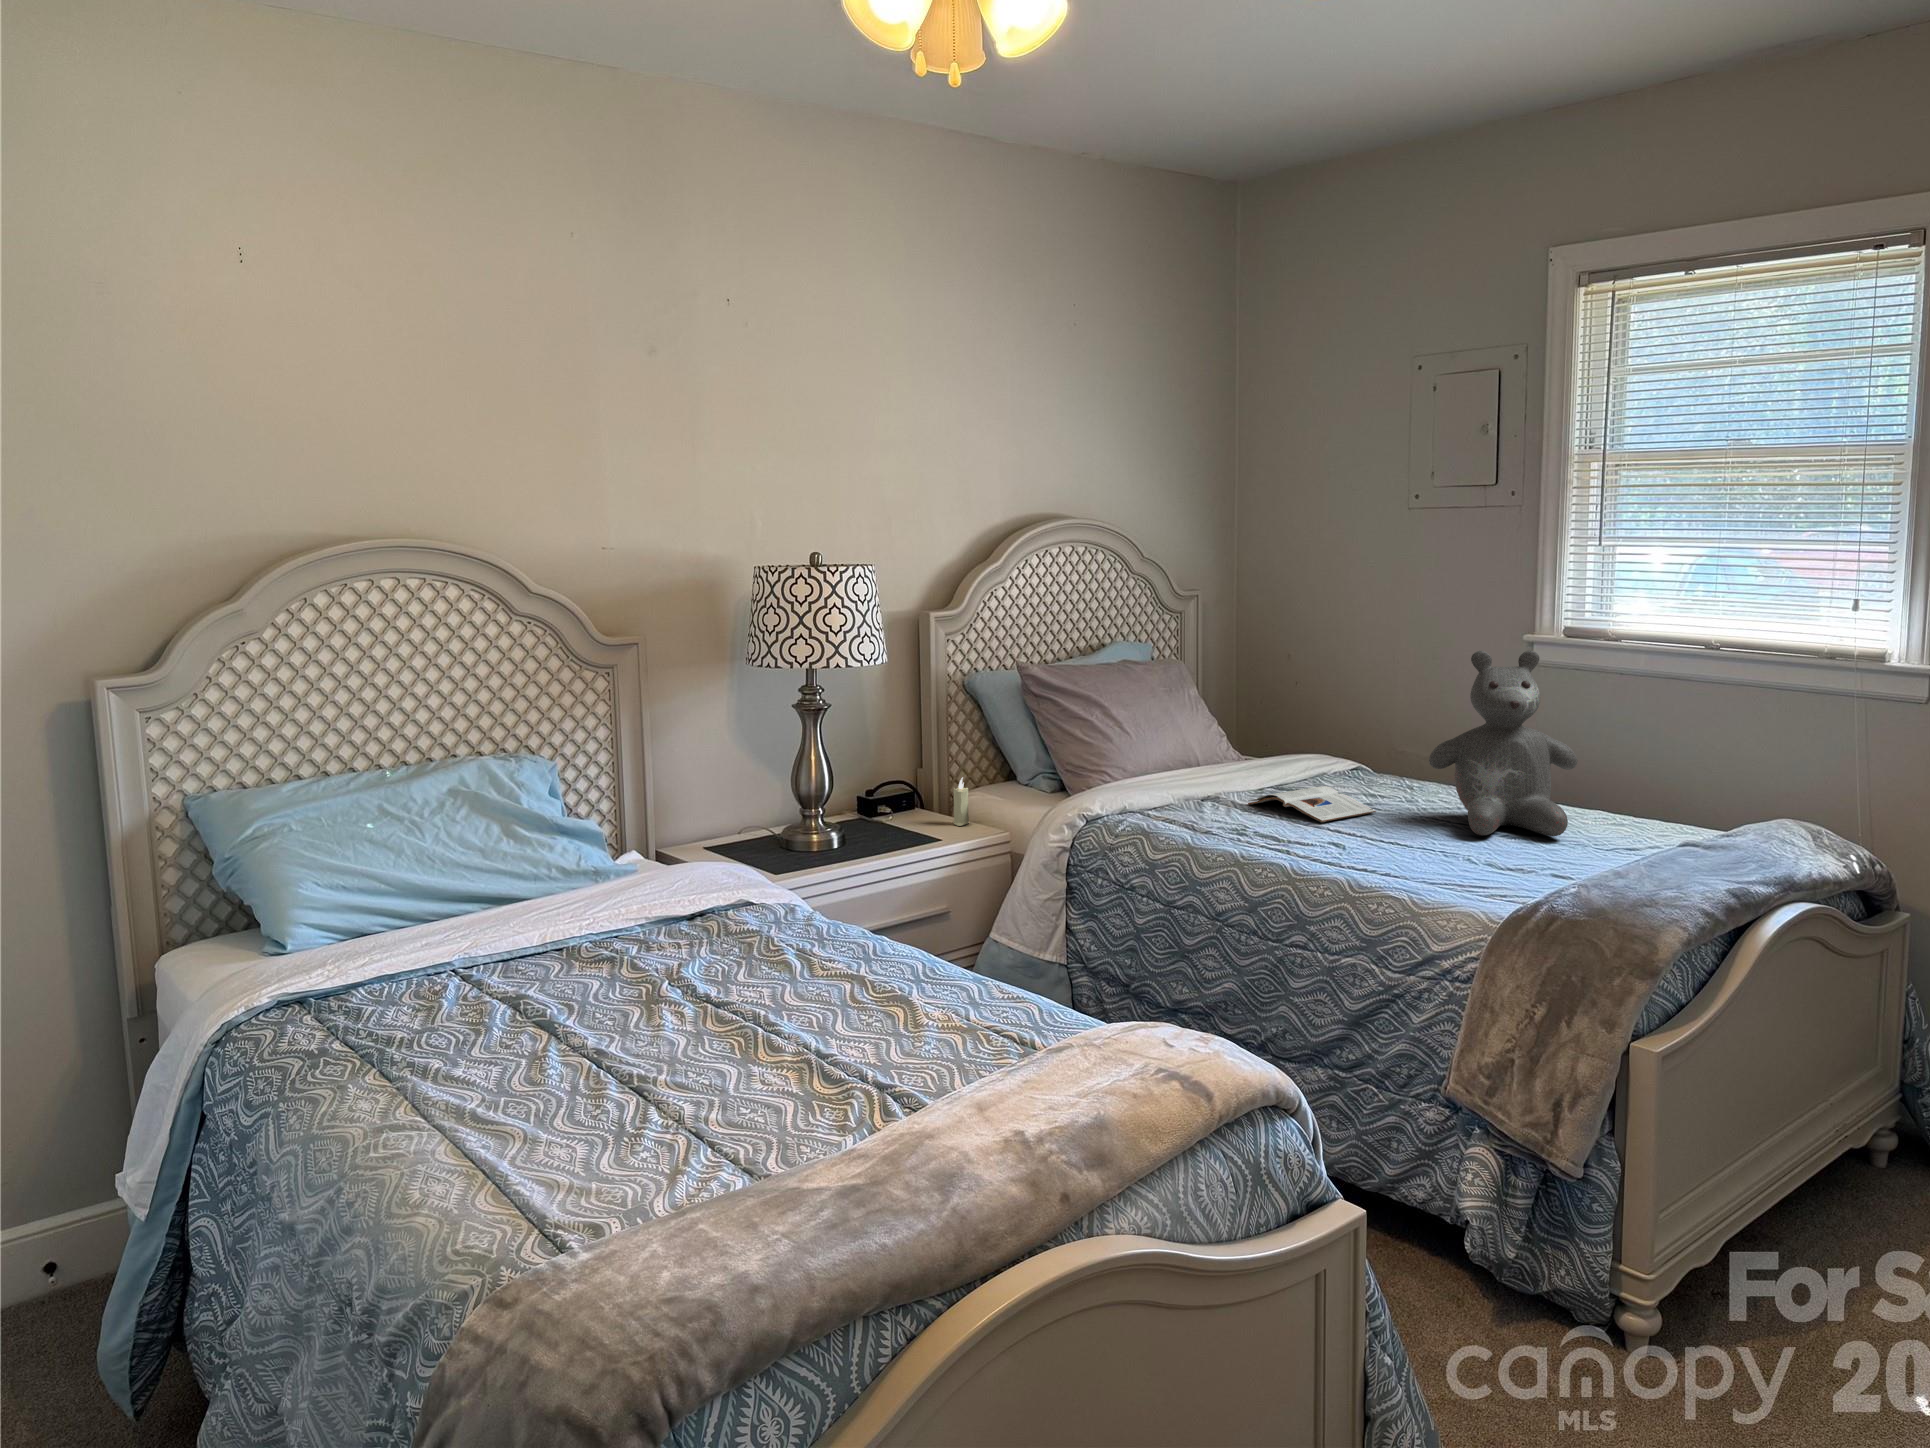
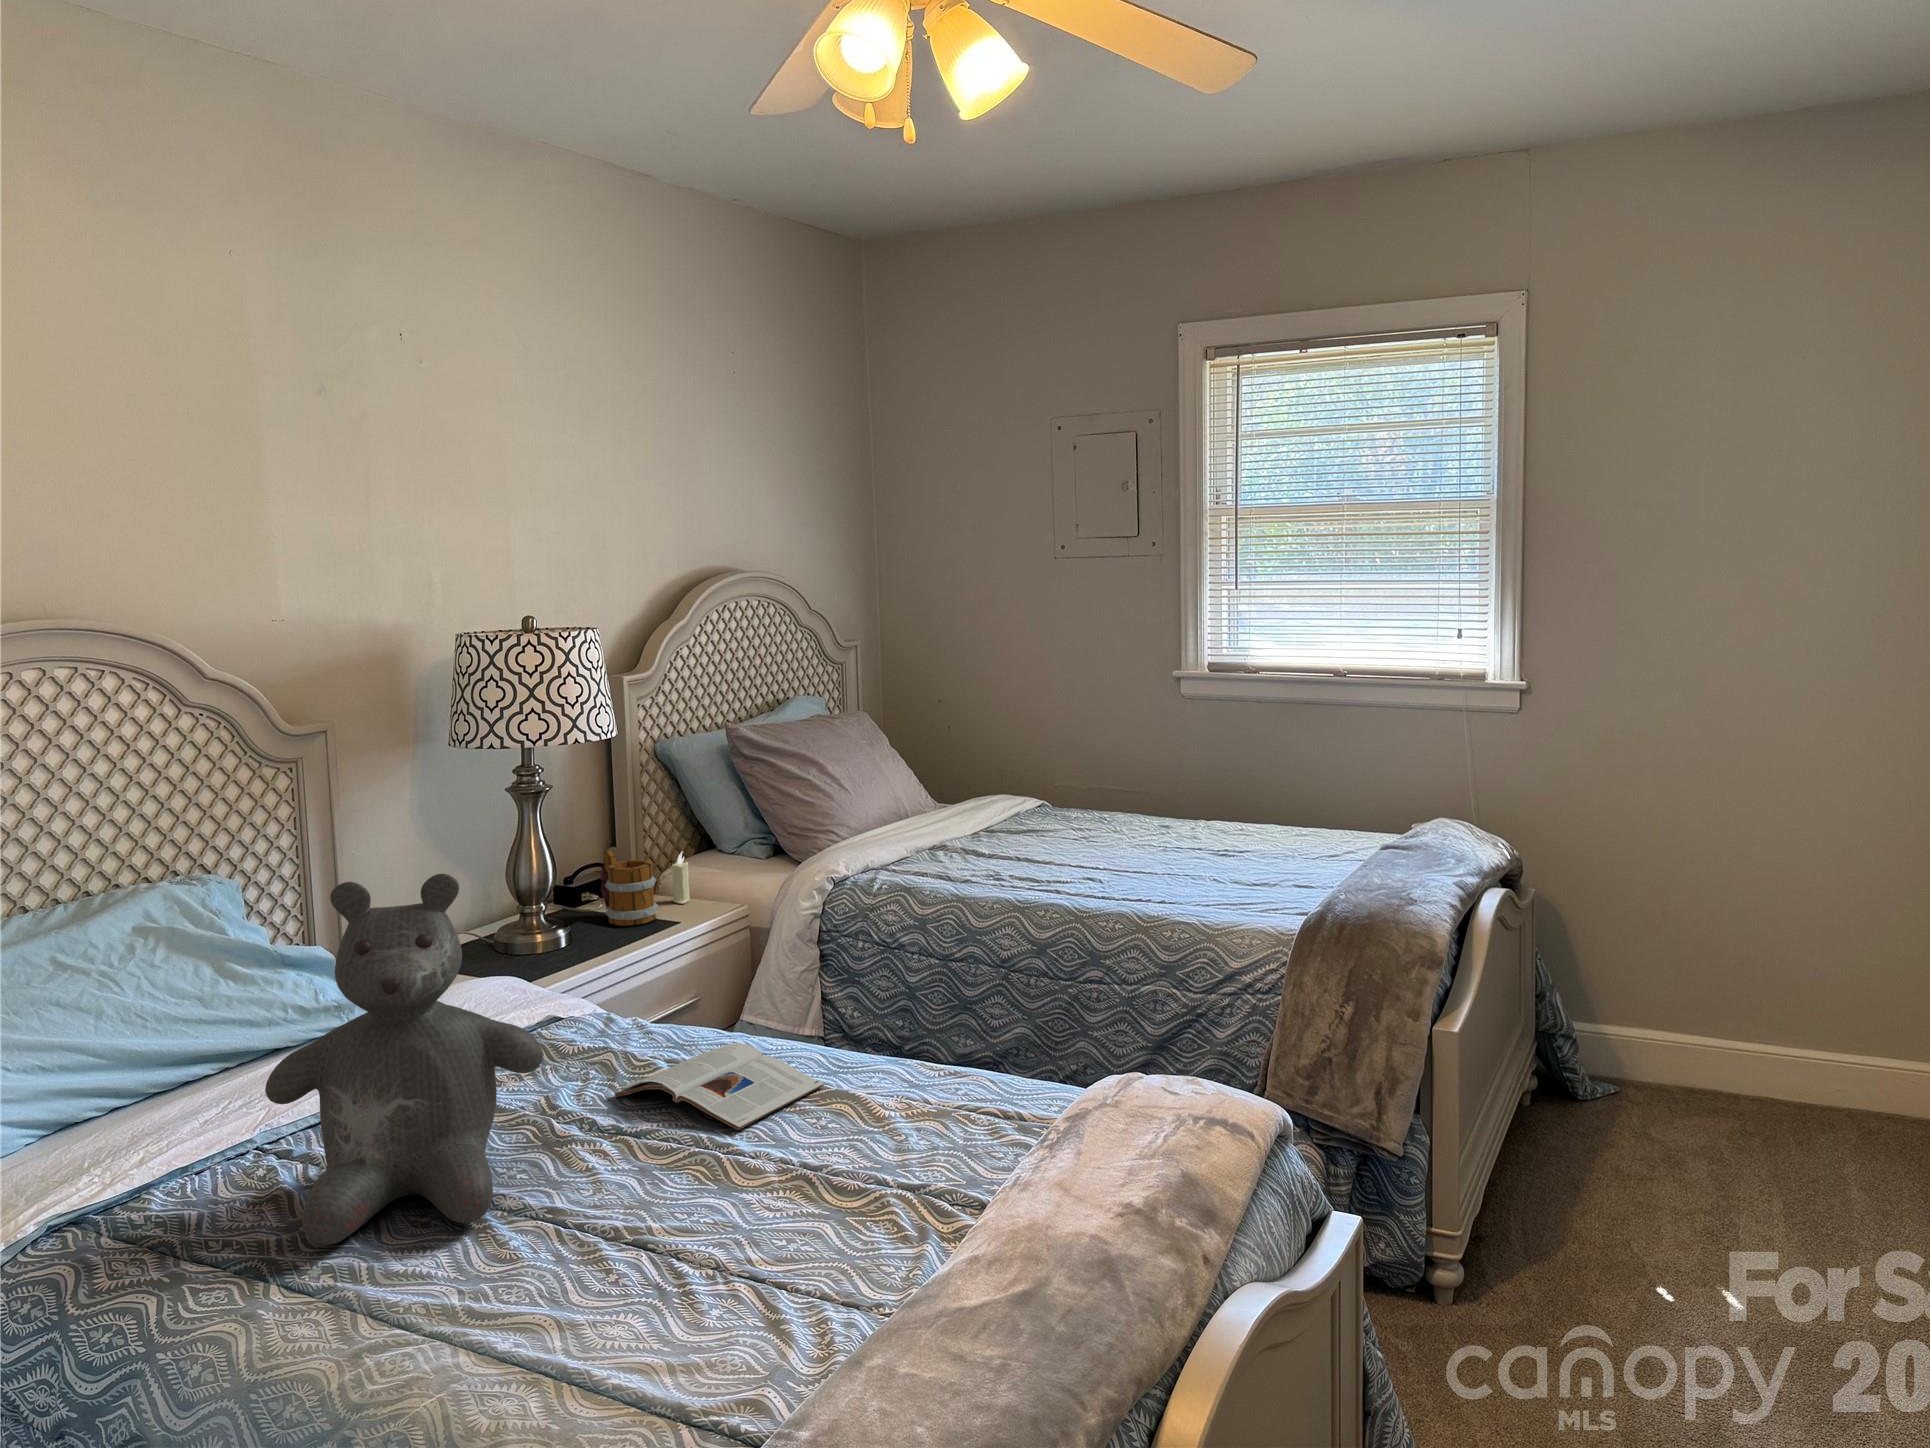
teddy bear: present [1429,650,1578,836] -> present [265,874,544,1245]
mug: none [881,769,928,839] -> present [600,850,658,926]
magazine: present [1248,786,1376,822] -> present [615,1043,824,1130]

